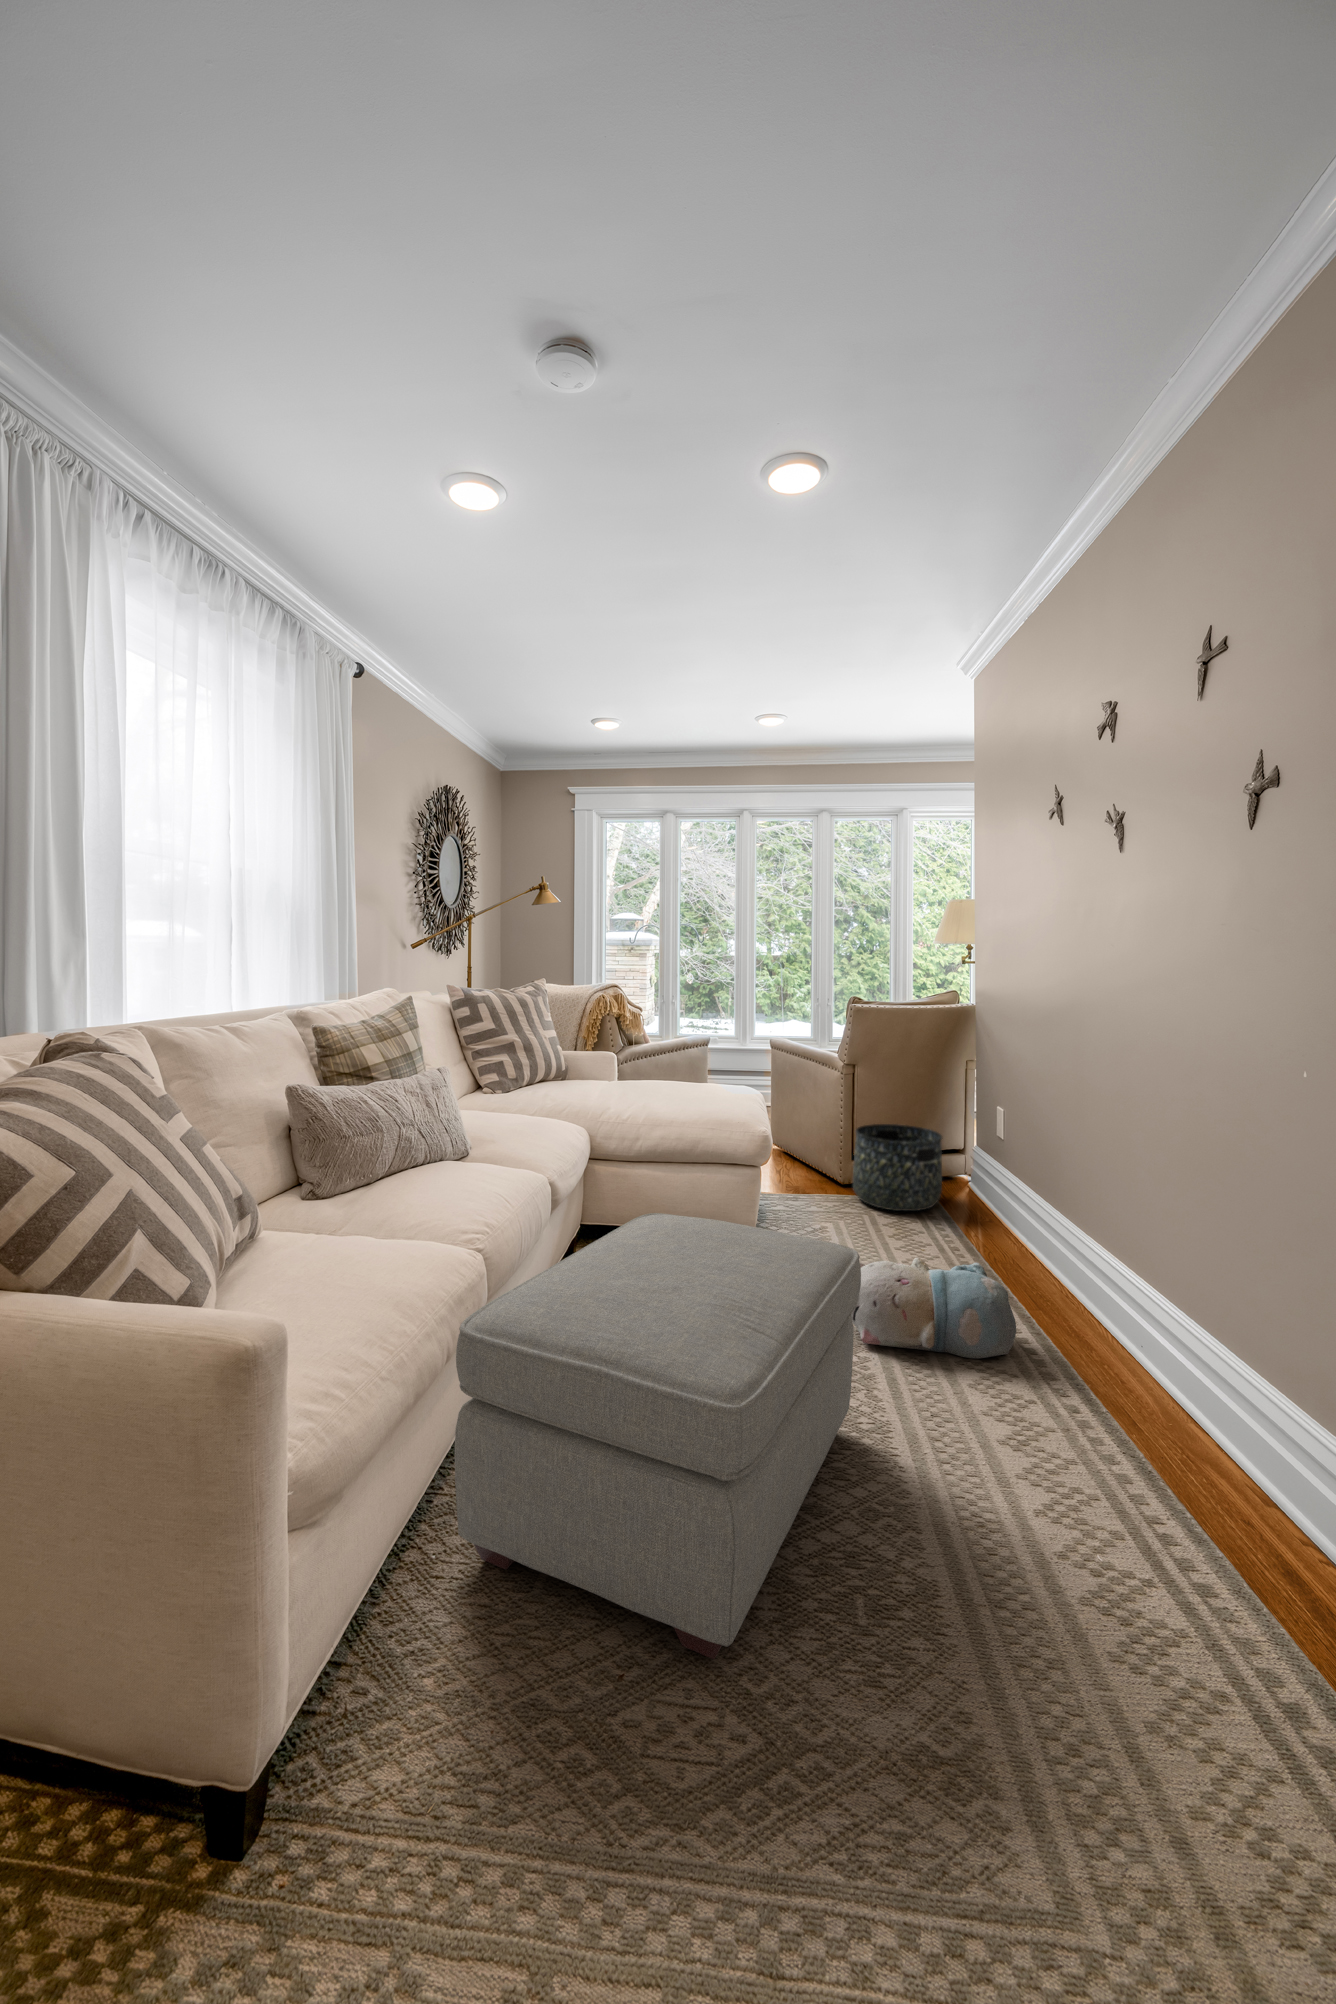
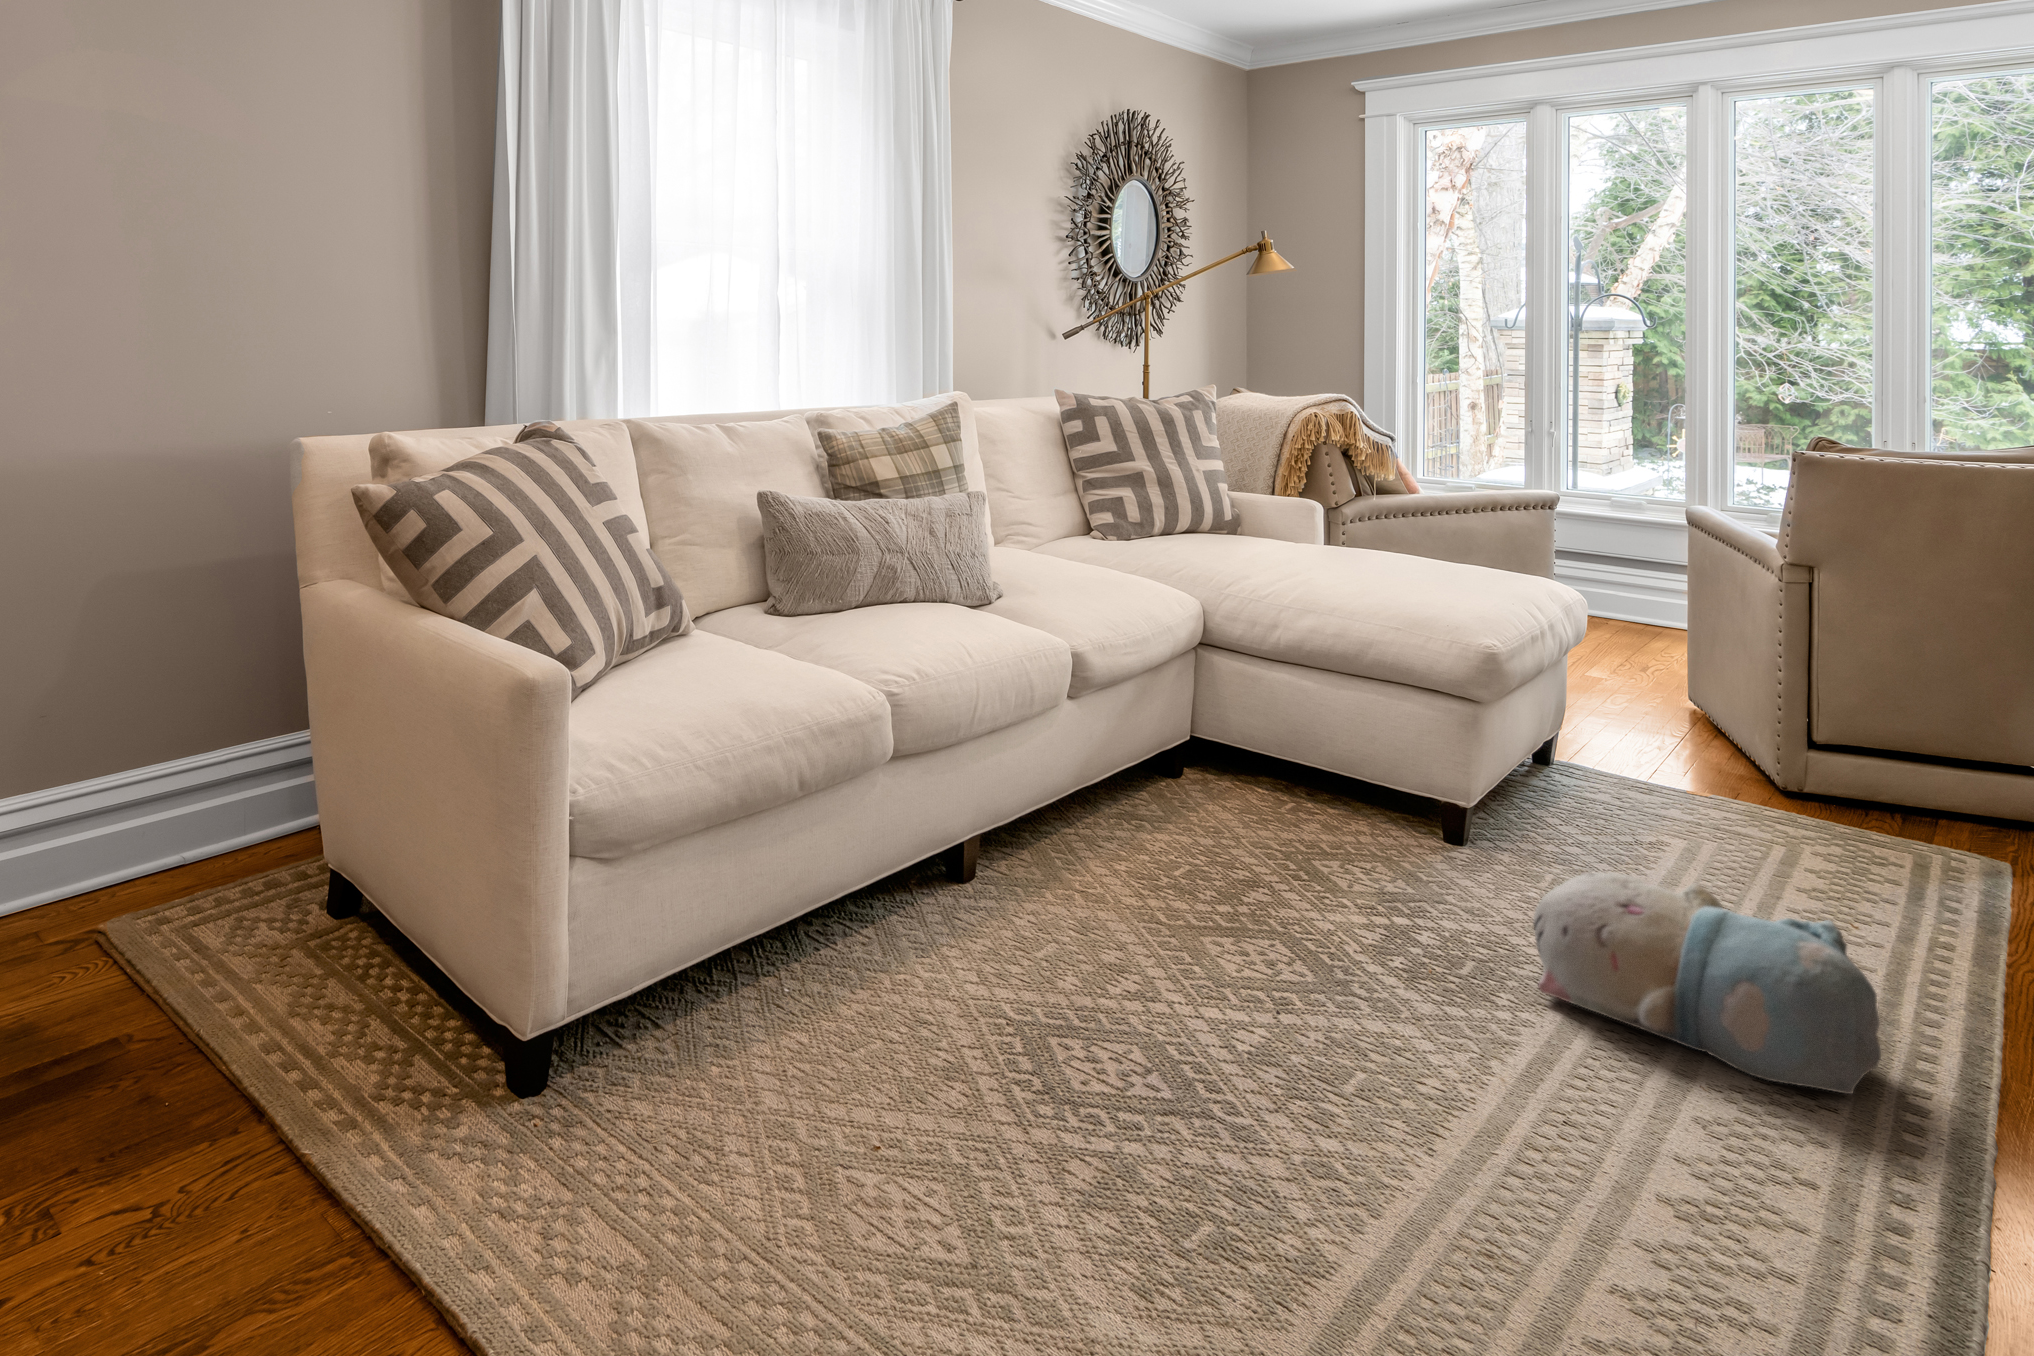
basket: present [853,1124,942,1211] -> none [1782,673,2011,857]
ottoman: present [455,1213,861,1659] -> none [800,701,1403,1180]

